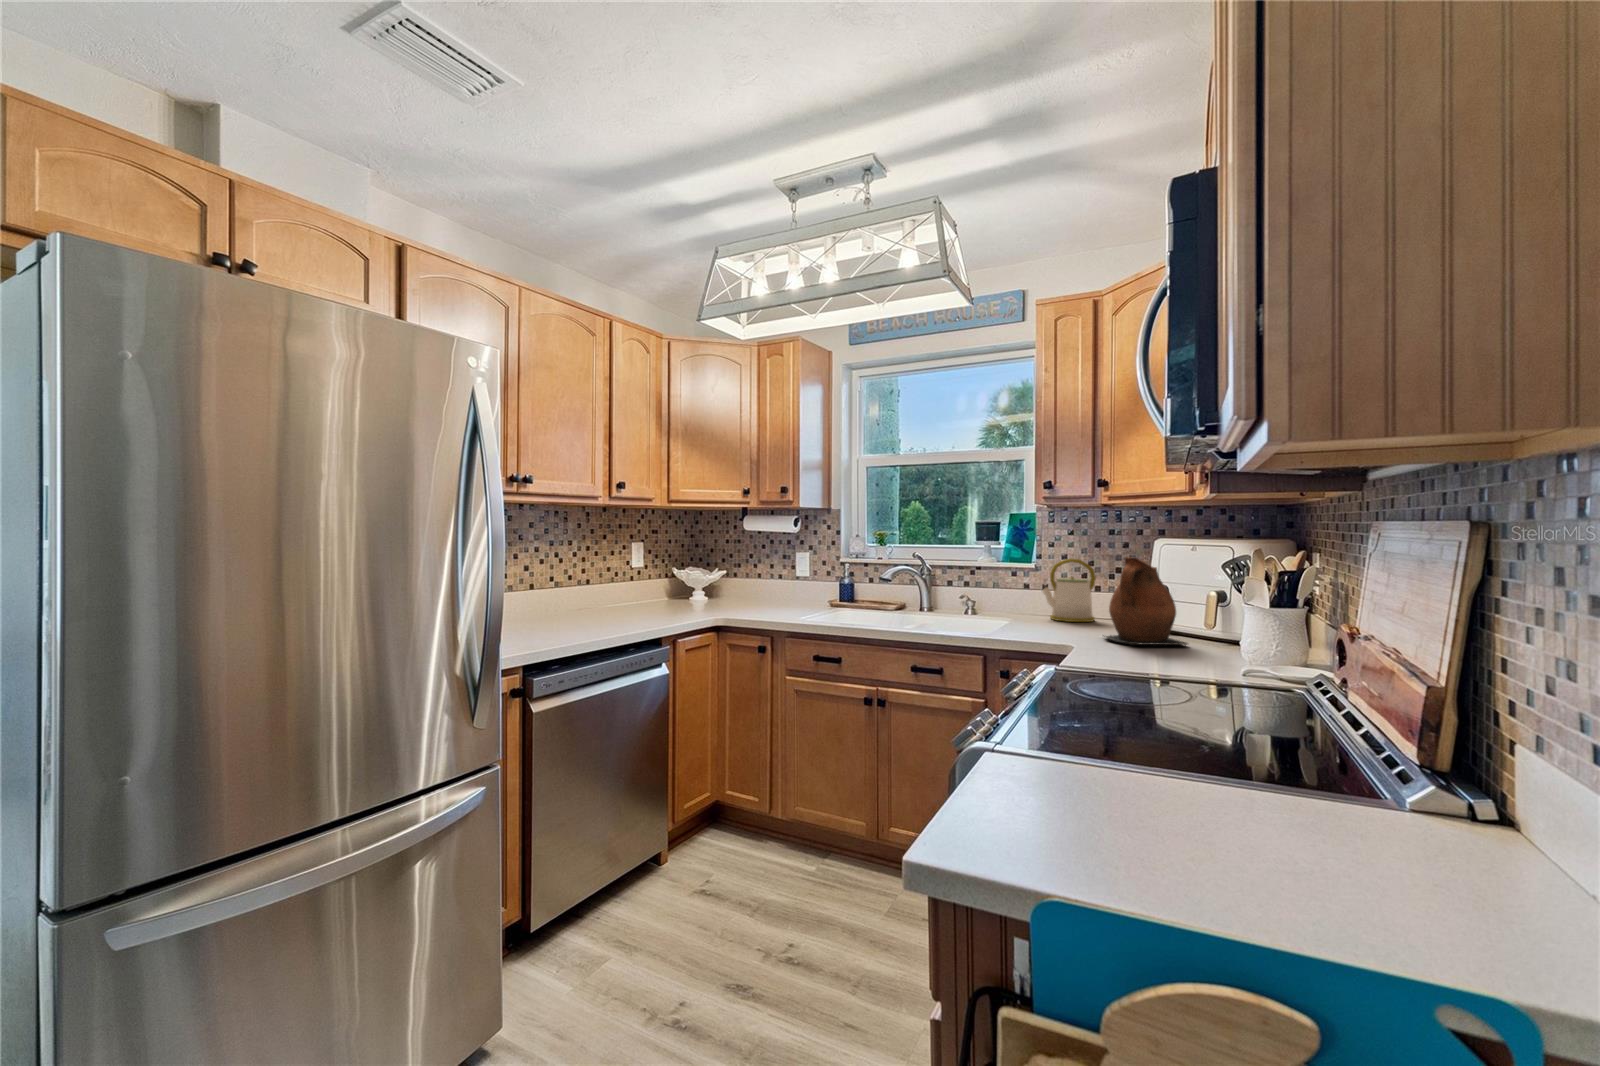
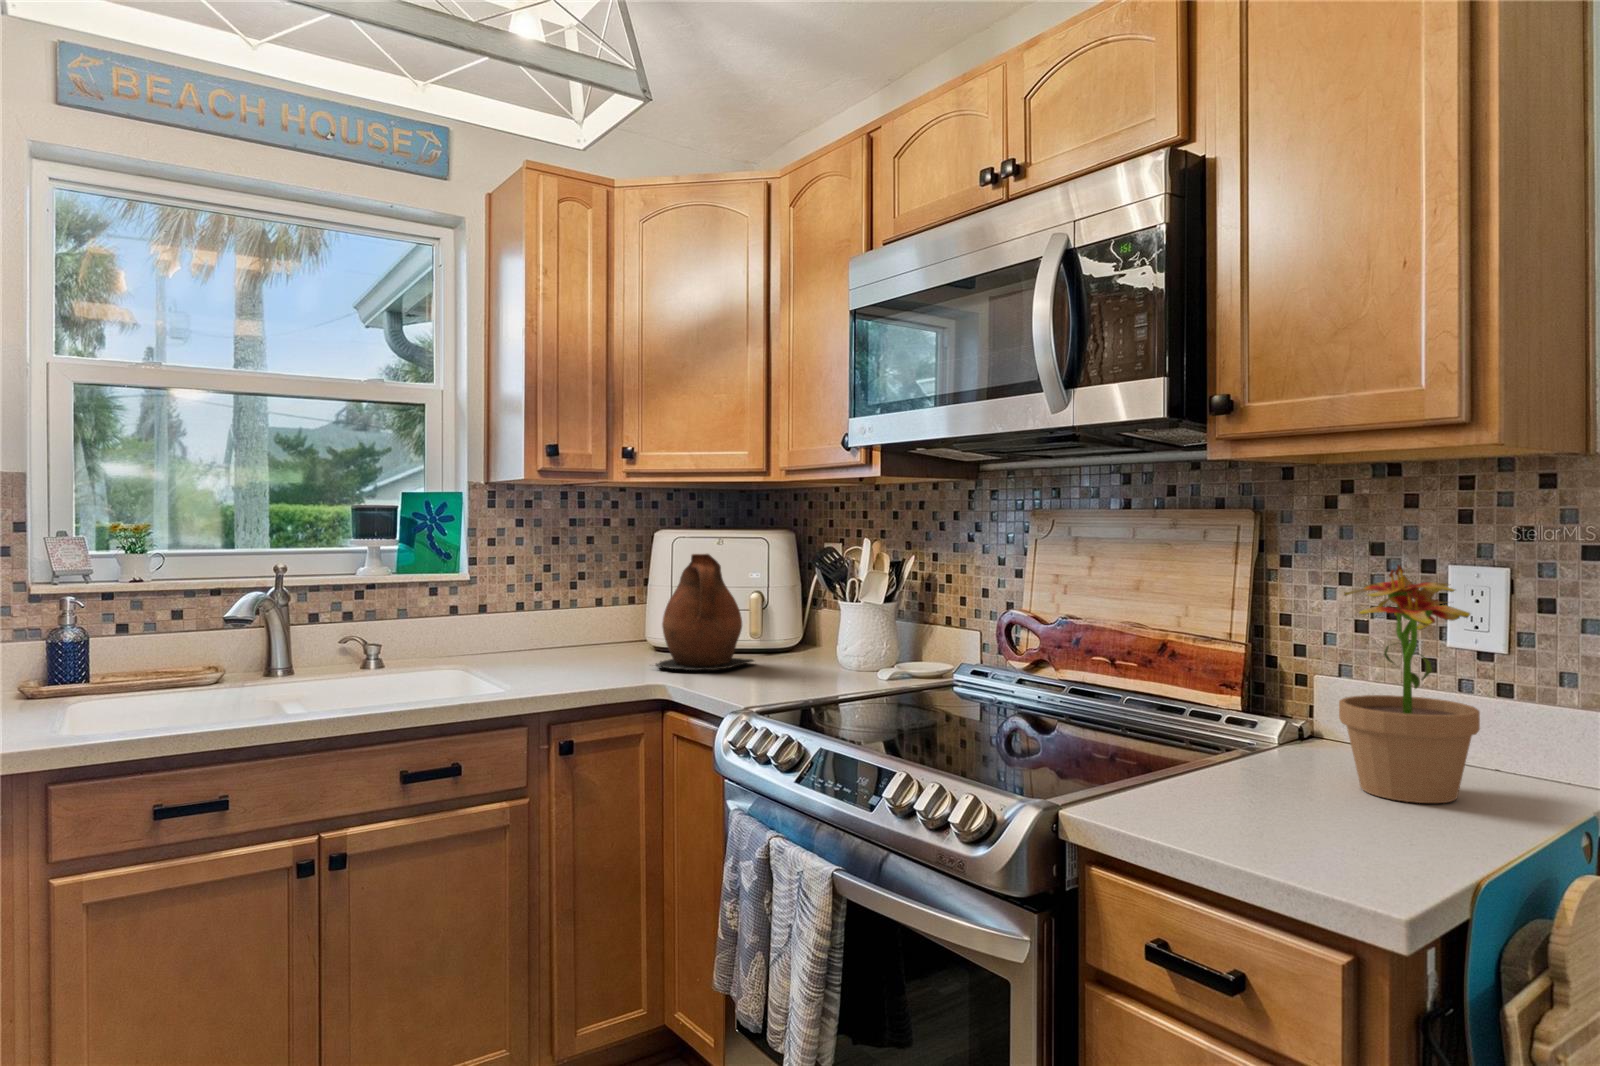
kettle: present [1042,558,1096,622] -> none [491,562,565,658]
potted plant: none [1245,596,1417,878] -> present [1339,565,1480,803]

